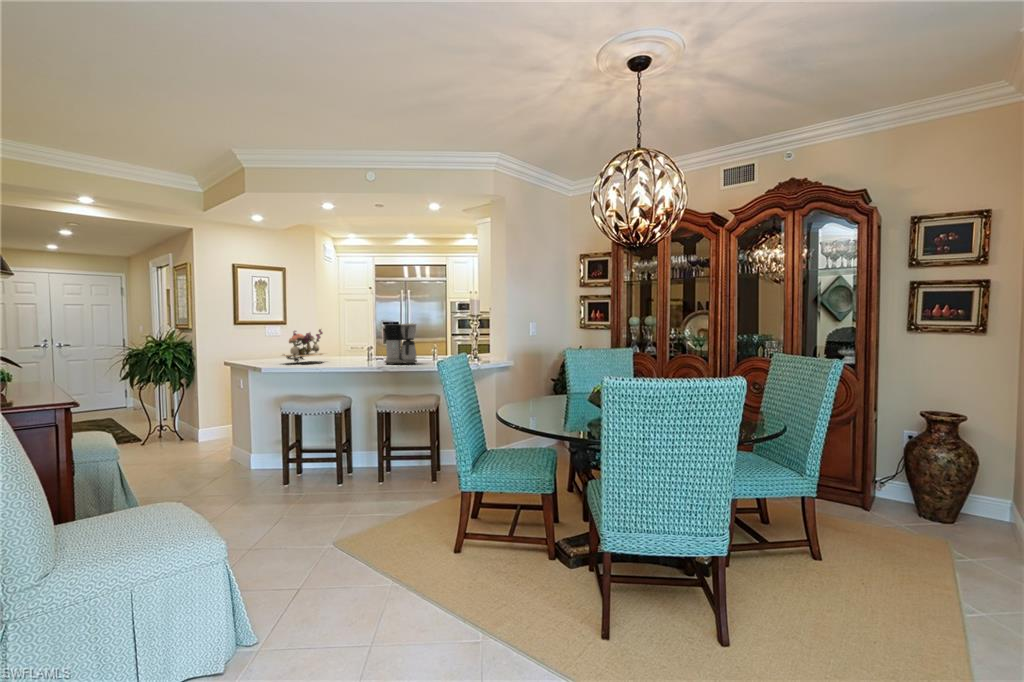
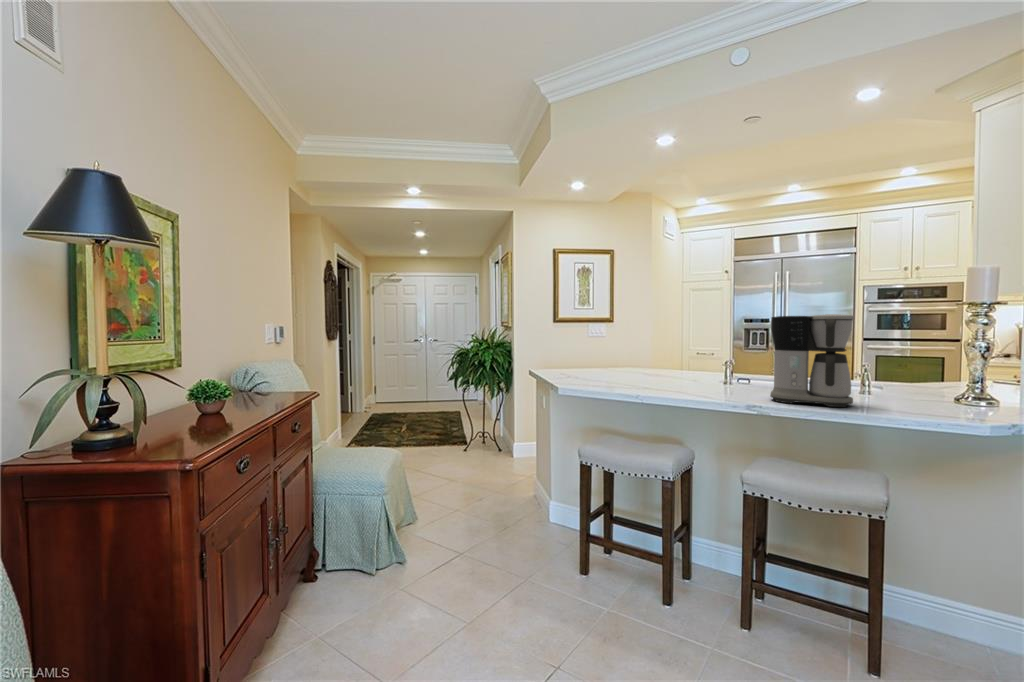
flower arrangement: present [282,329,323,362] -> none [581,325,656,381]

